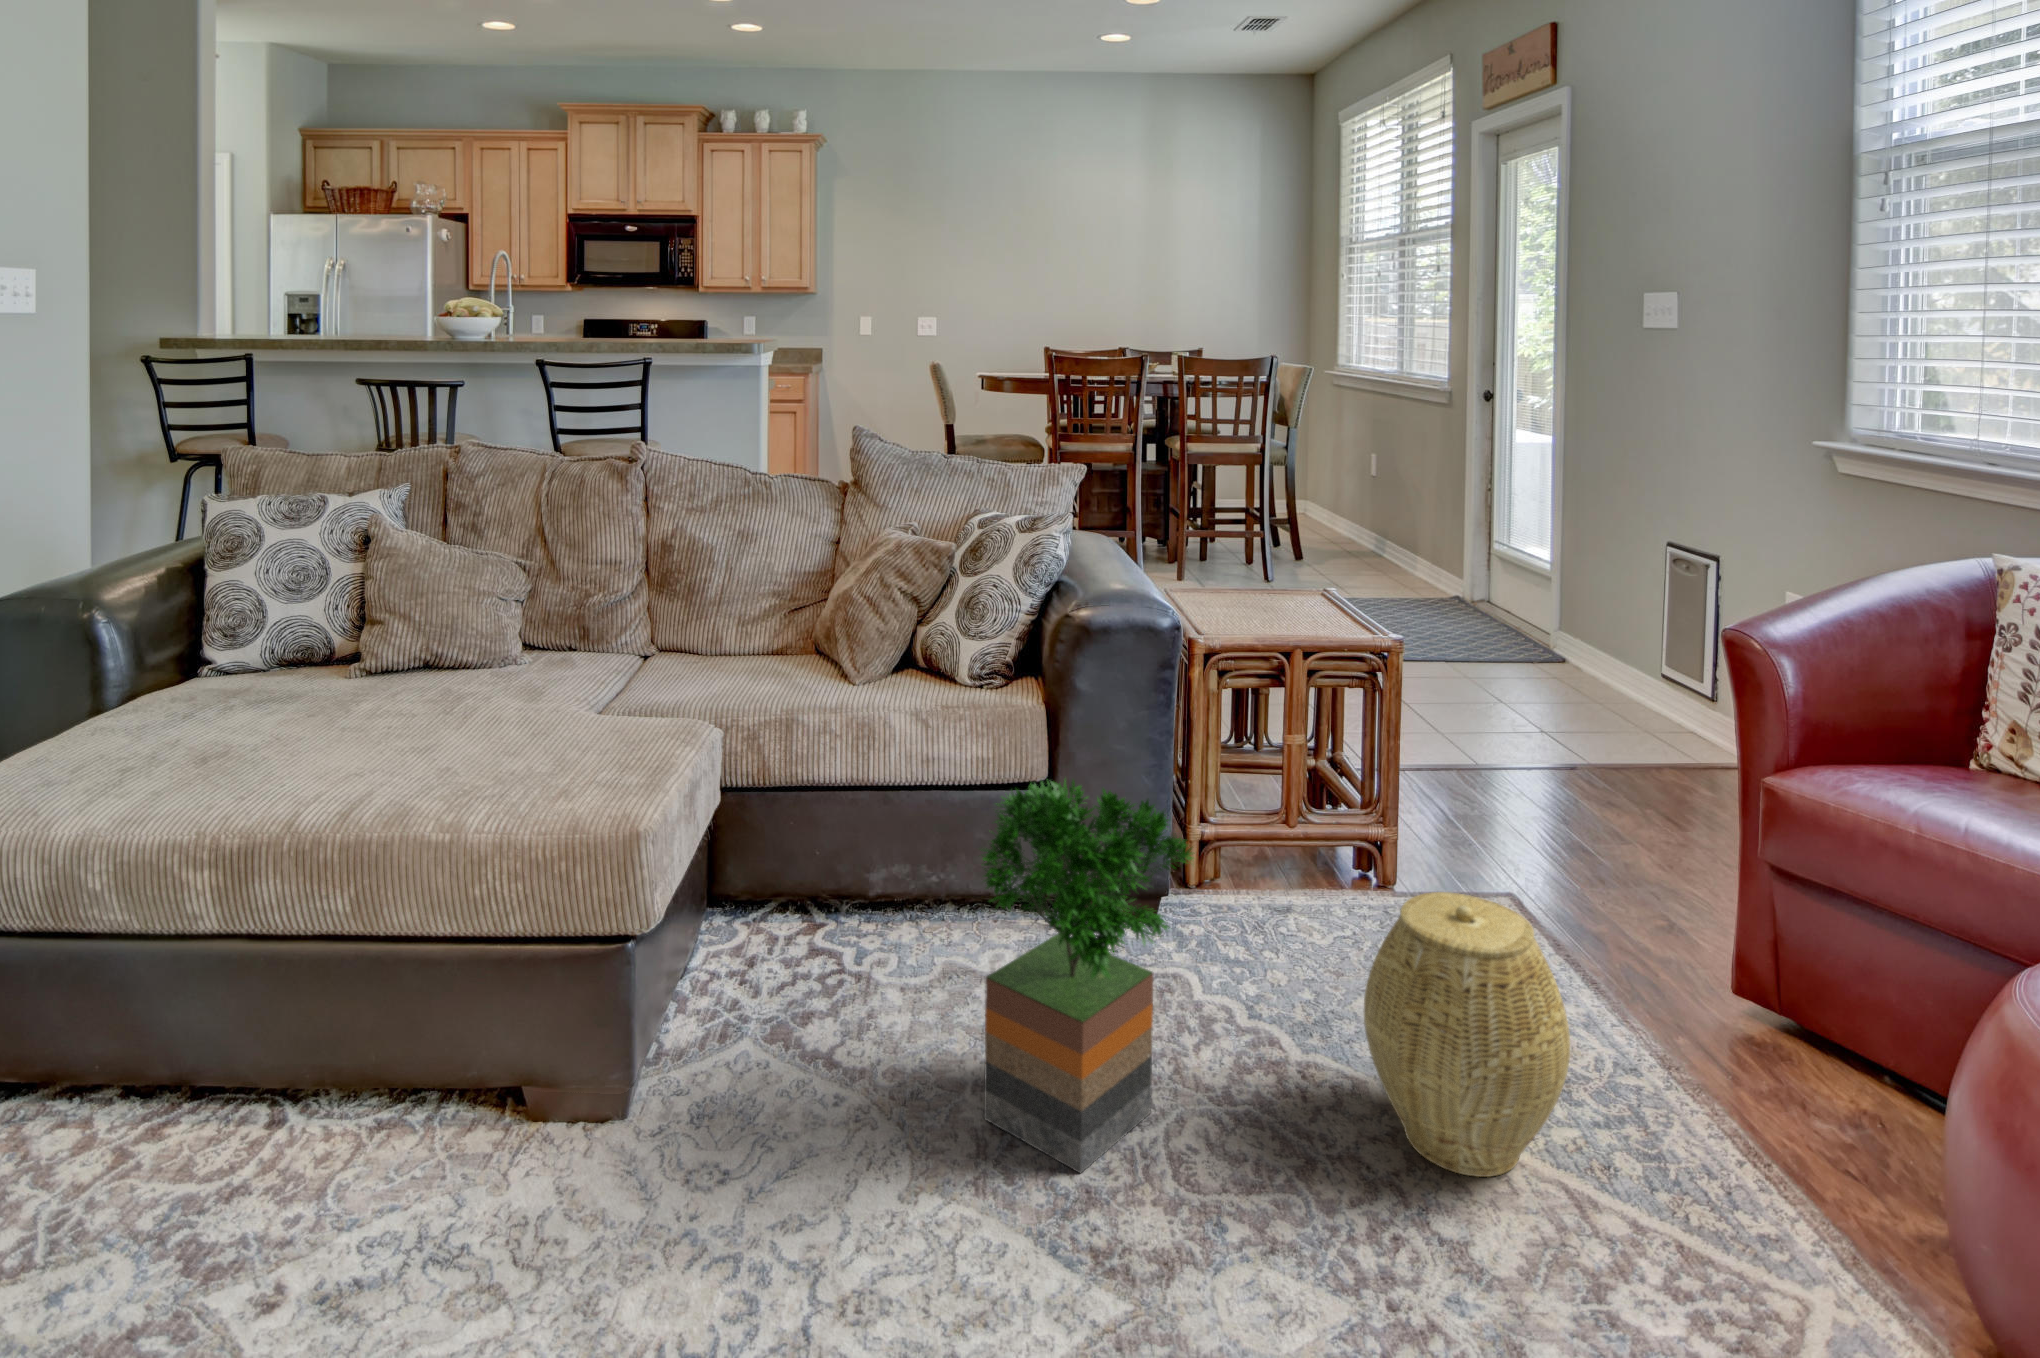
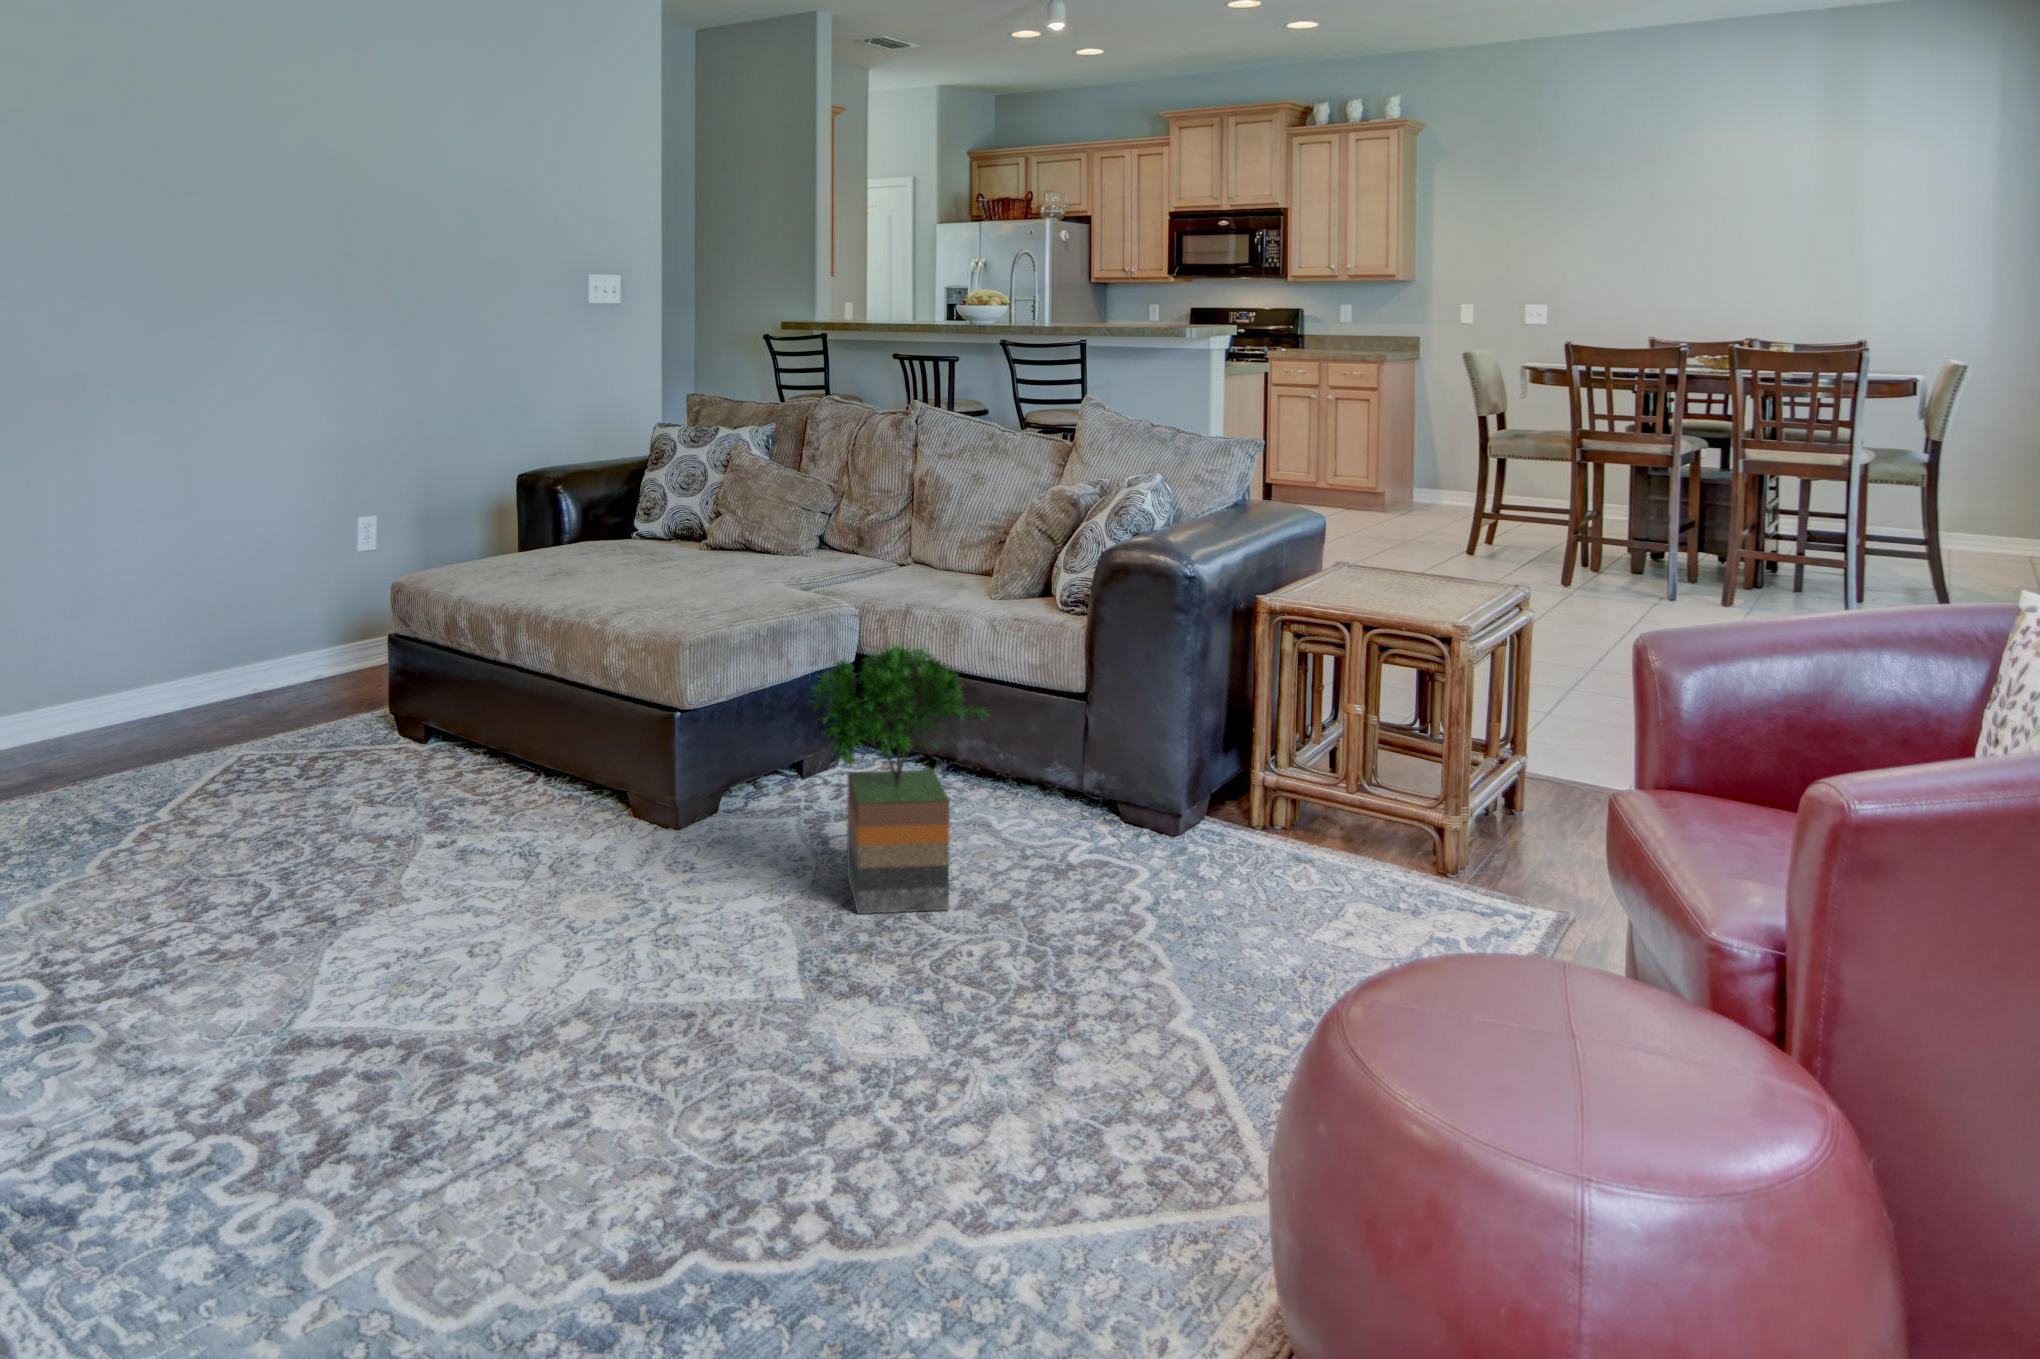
woven basket: present [1364,892,1570,1177] -> none [1051,790,1220,1022]

